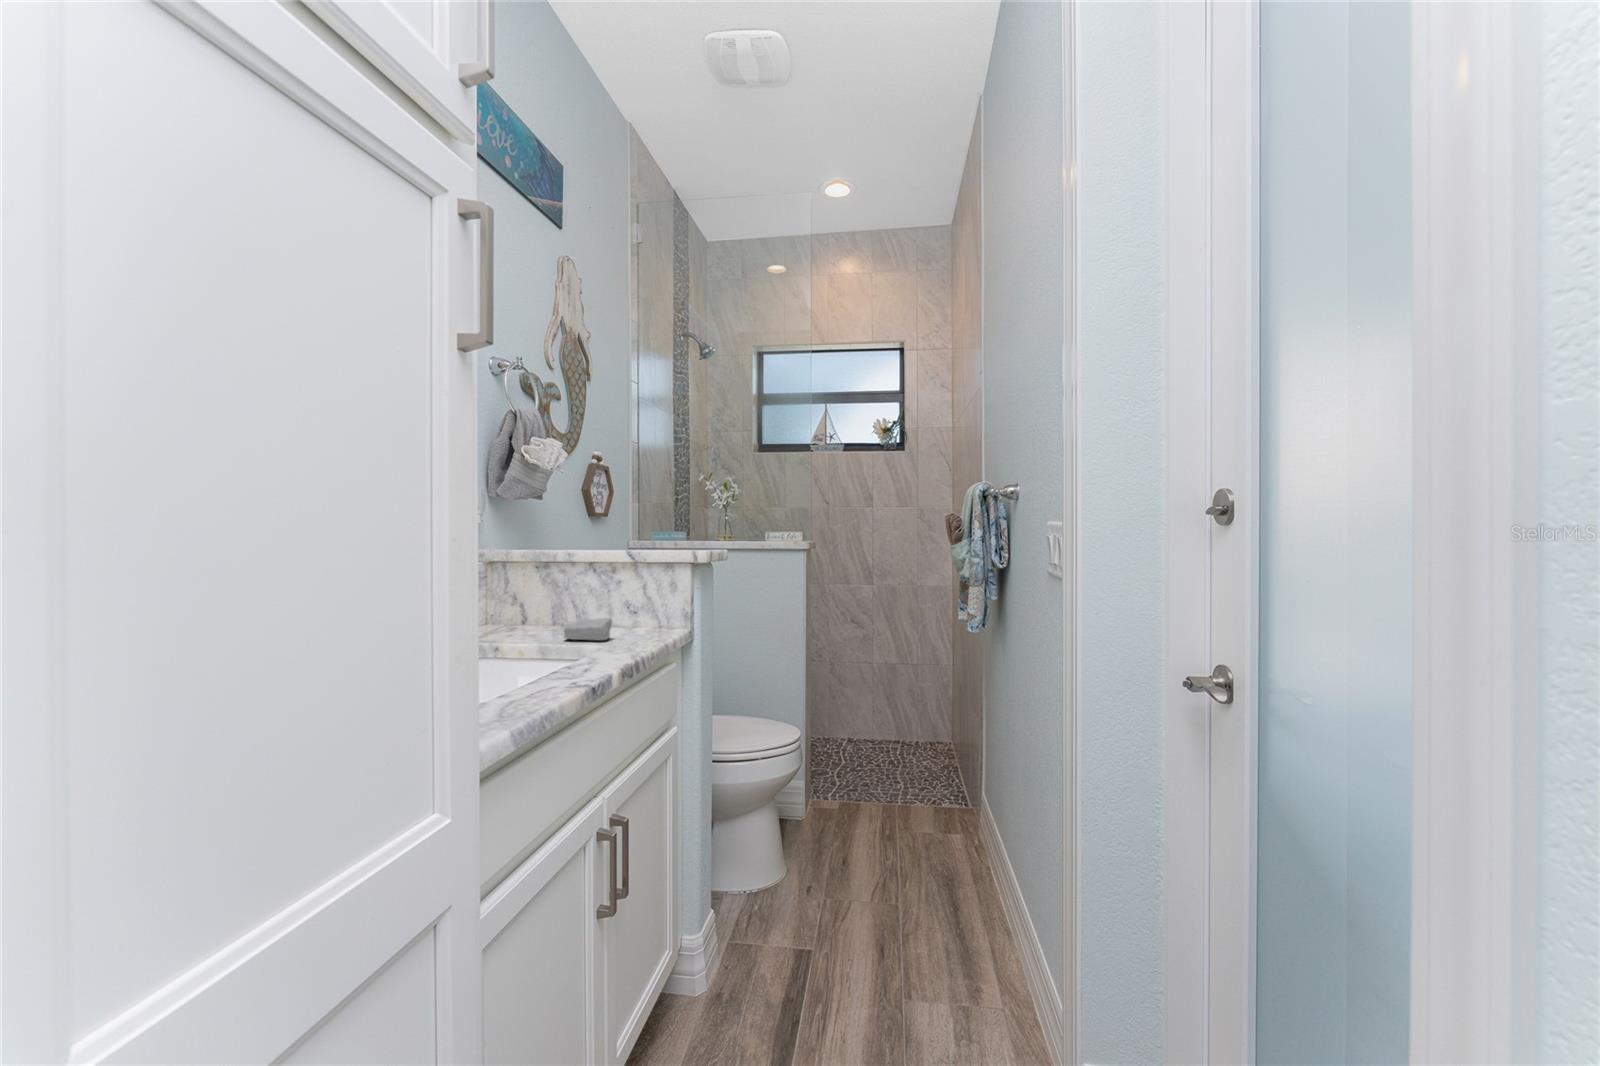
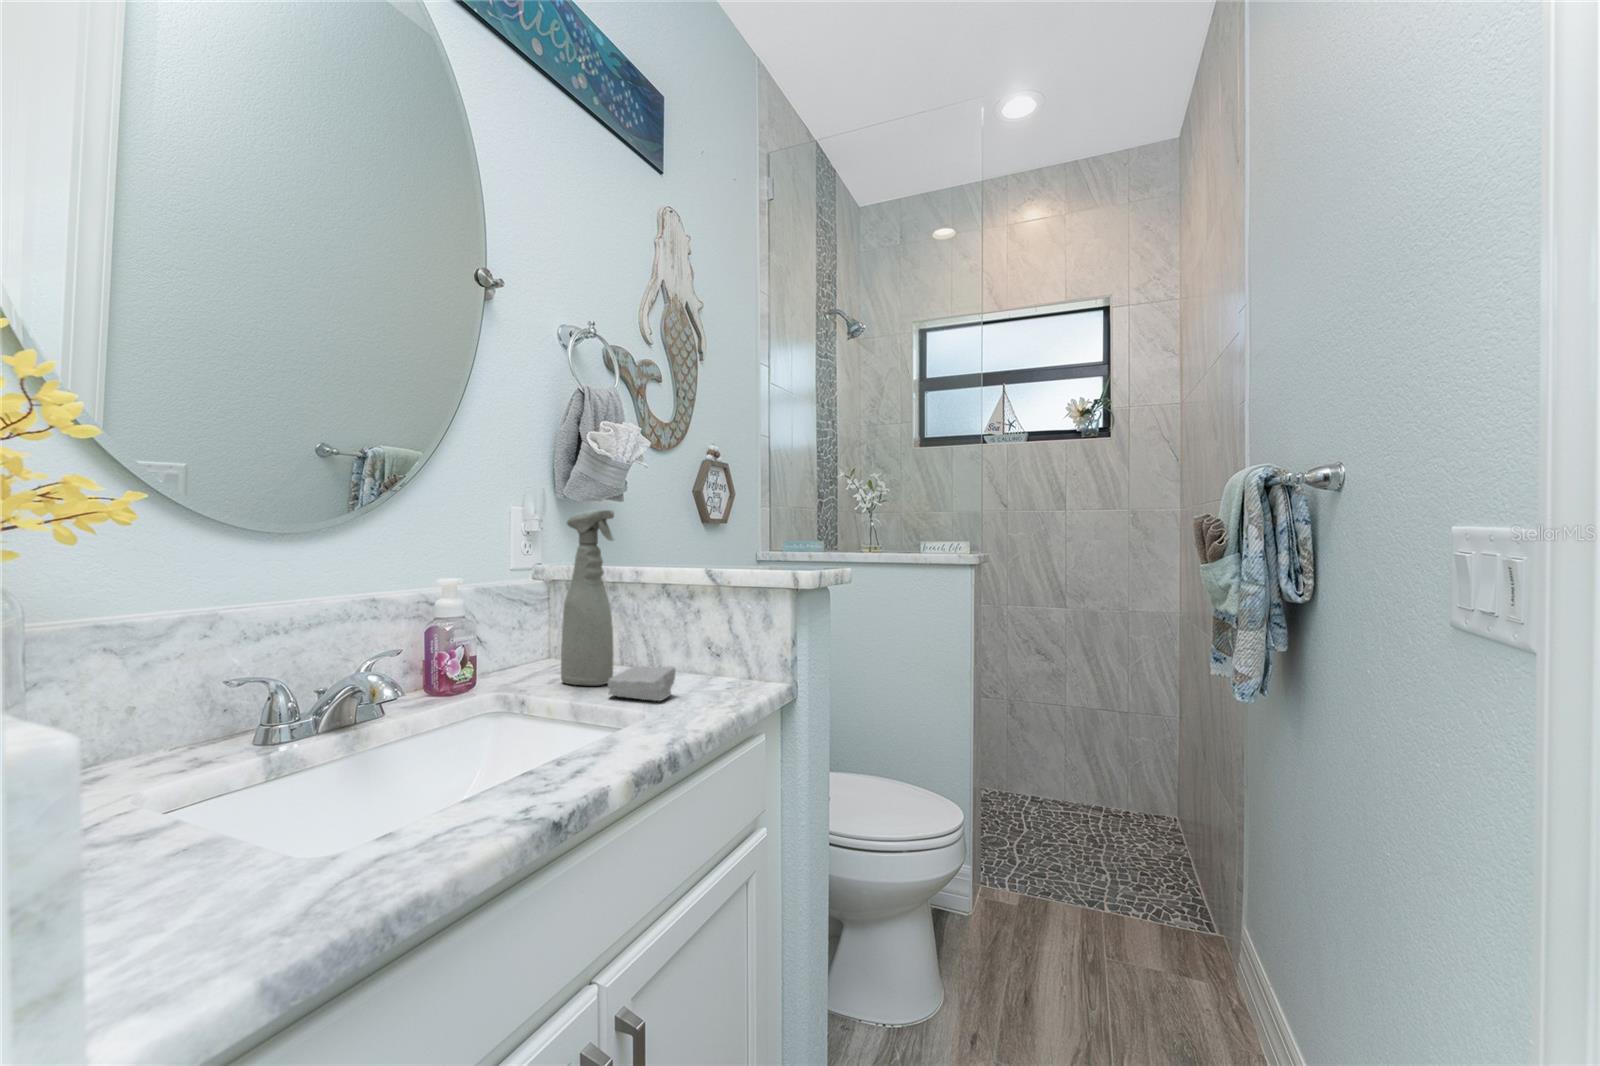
spray bottle: none [516,507,559,635] -> present [561,510,614,685]

